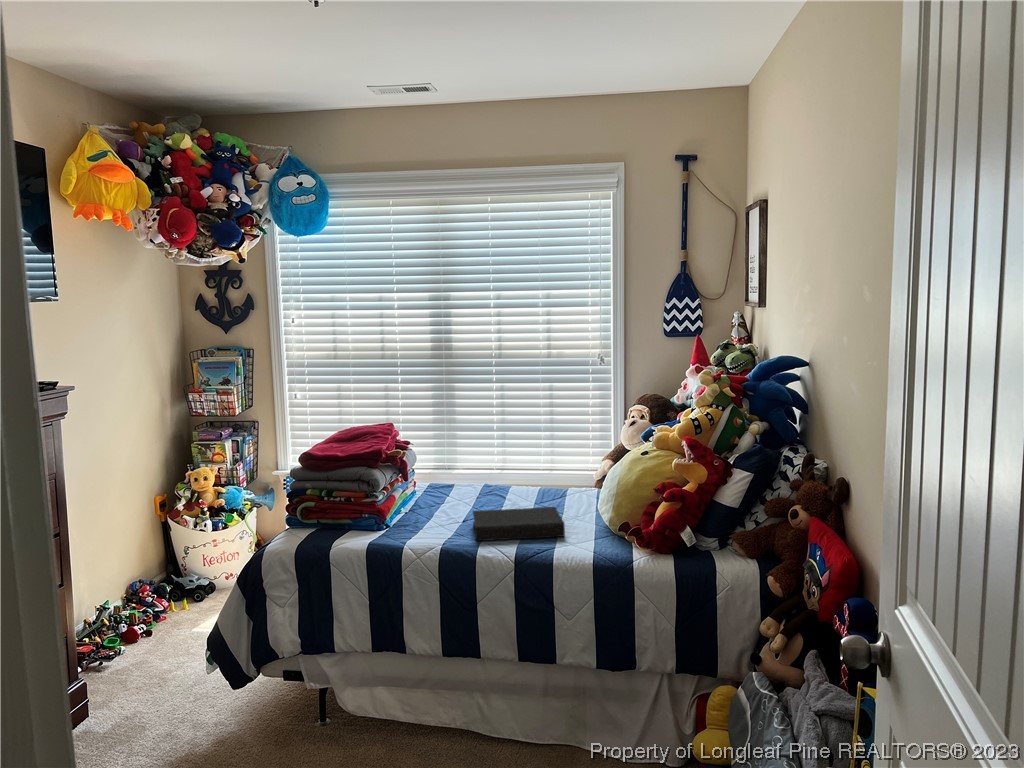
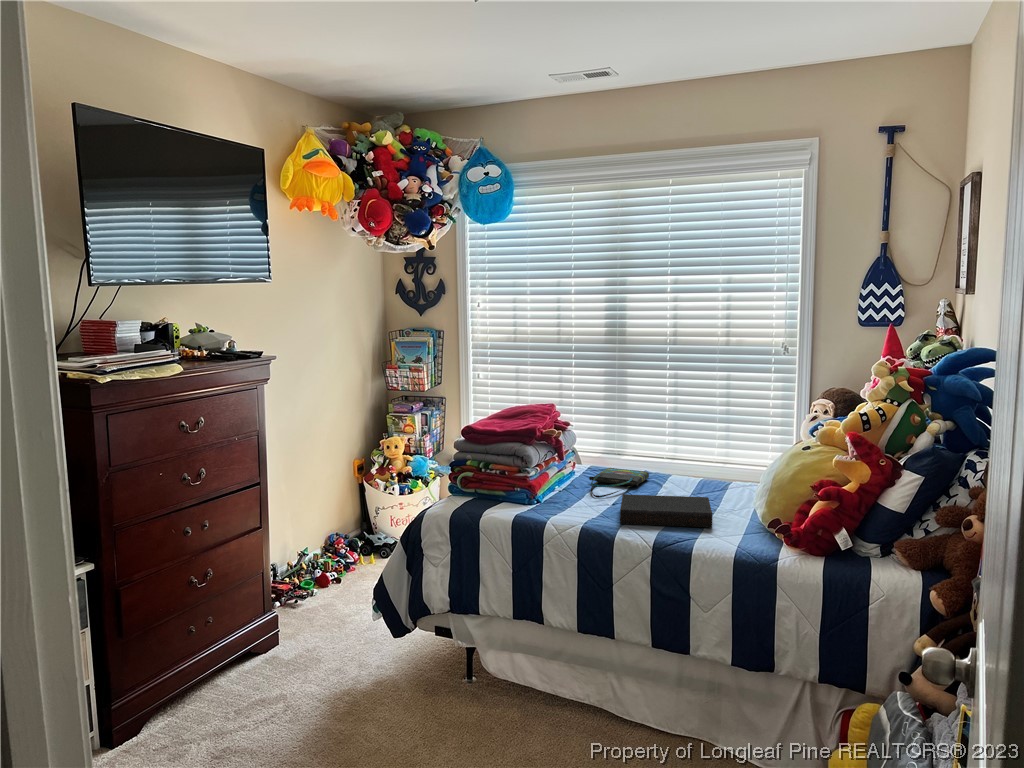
tote bag: none [432,484,489,516] -> present [589,468,649,498]

